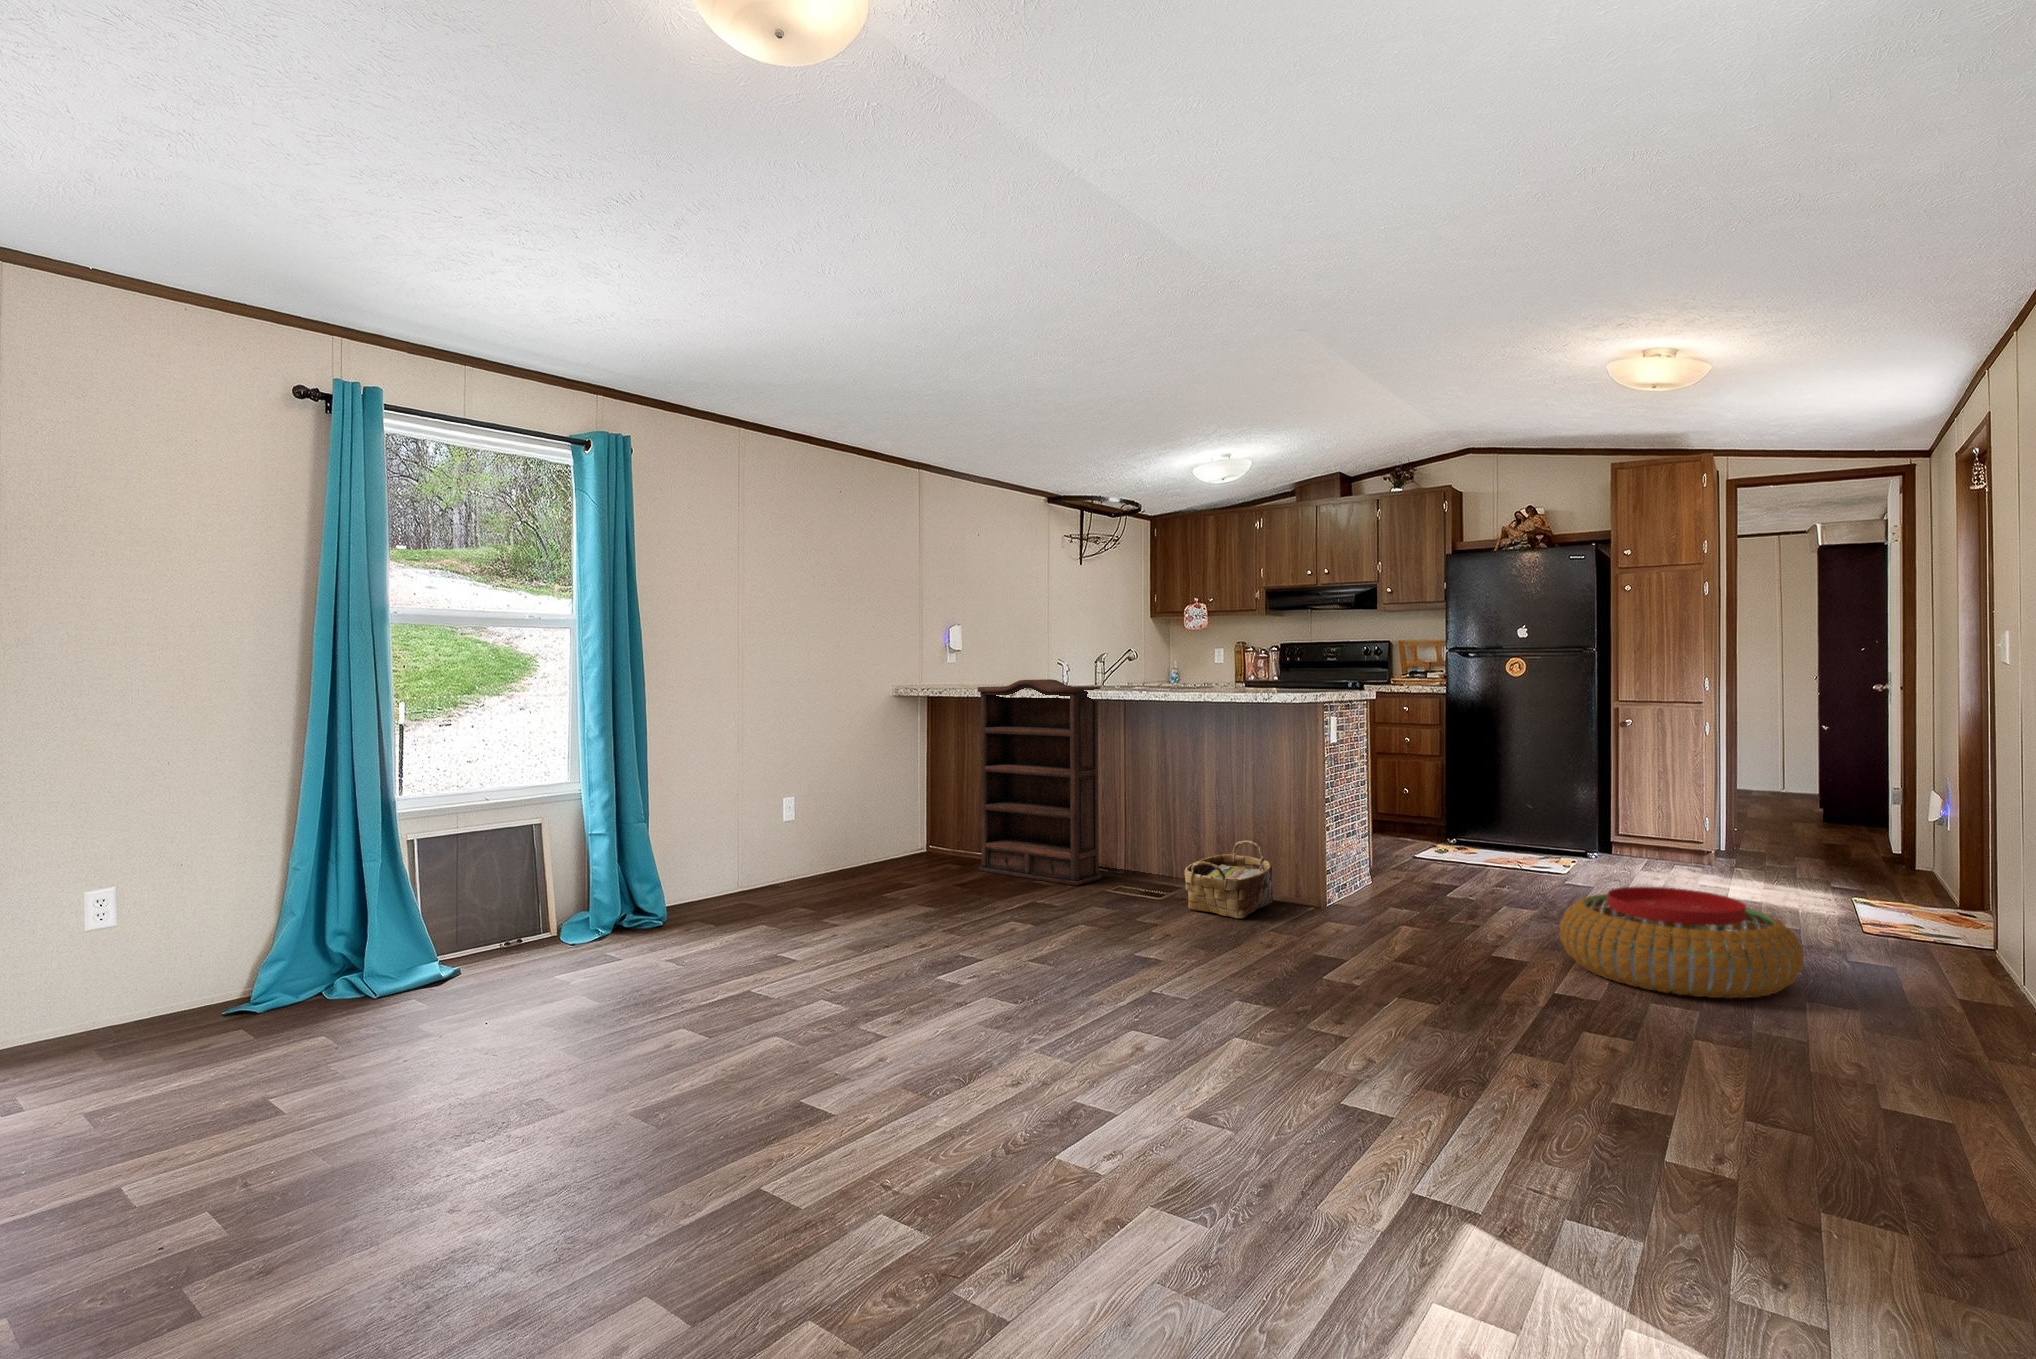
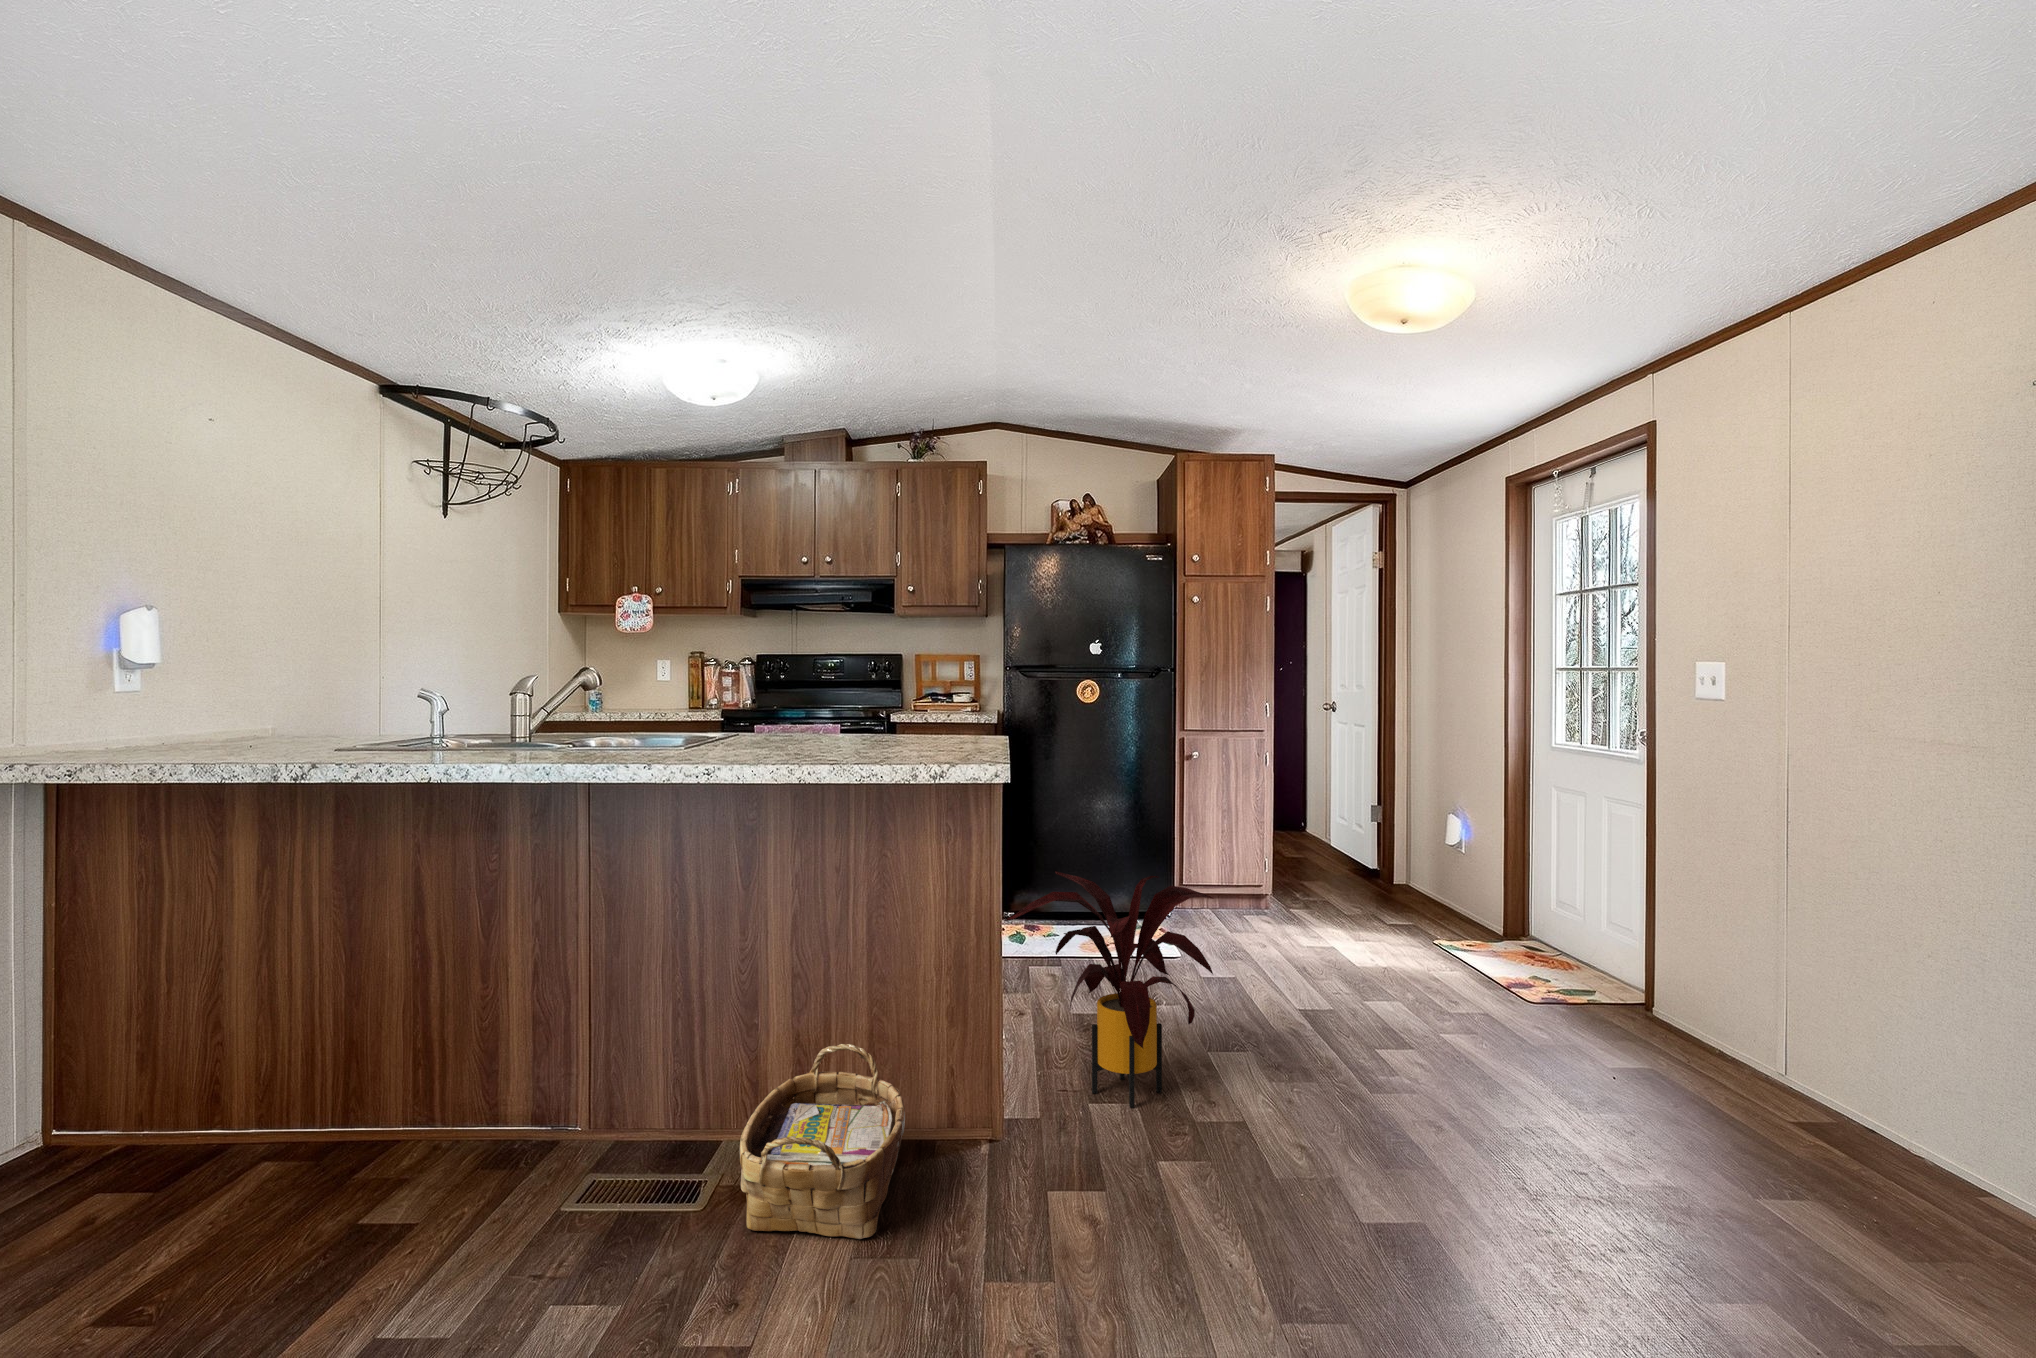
bookshelf: present [978,679,1102,886] -> none [188,736,518,1197]
house plant: none [1355,772,1512,912] -> present [1004,871,1213,1108]
pouf: present [1560,887,1803,999] -> none [1396,1047,1767,1278]

